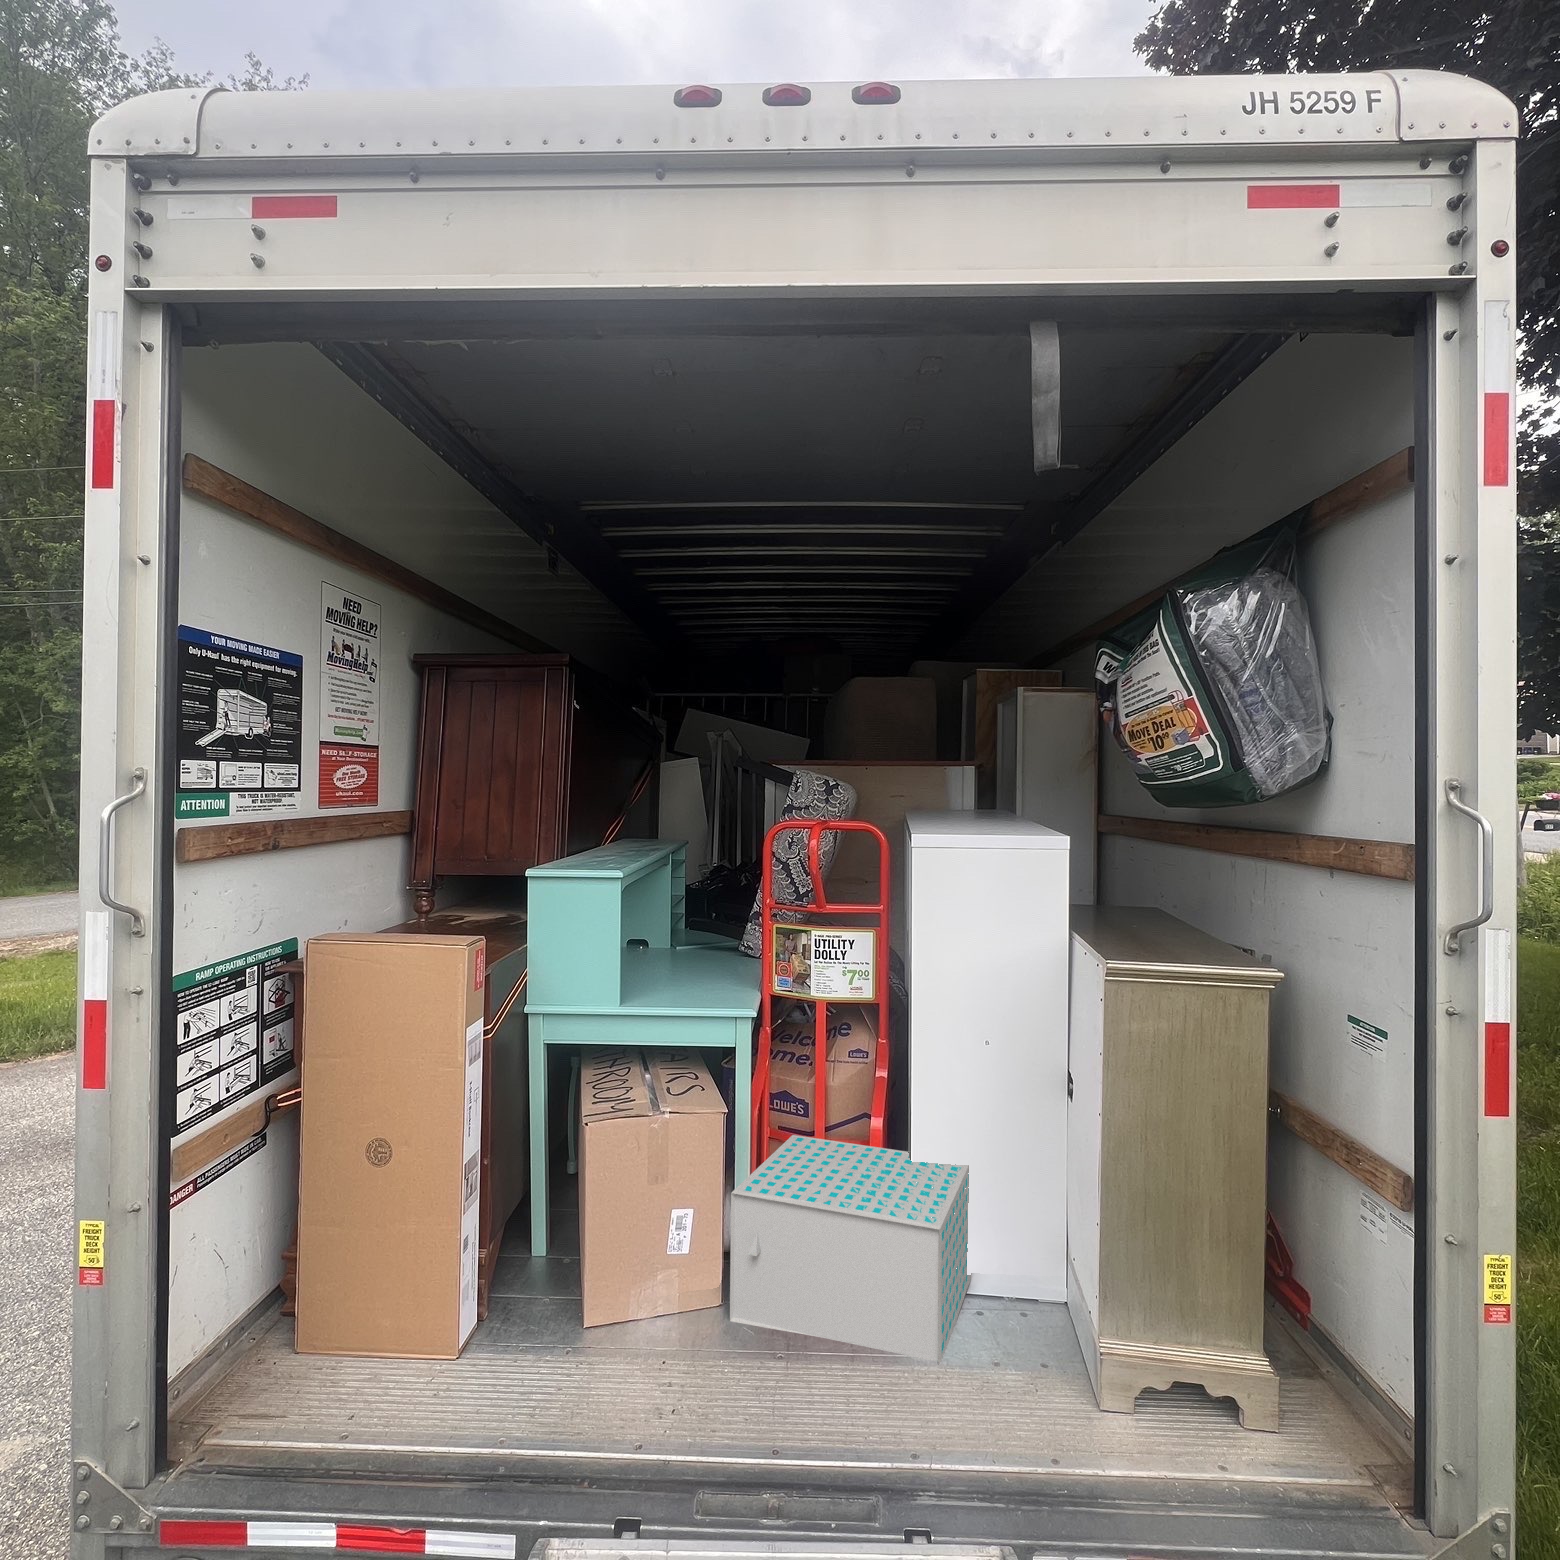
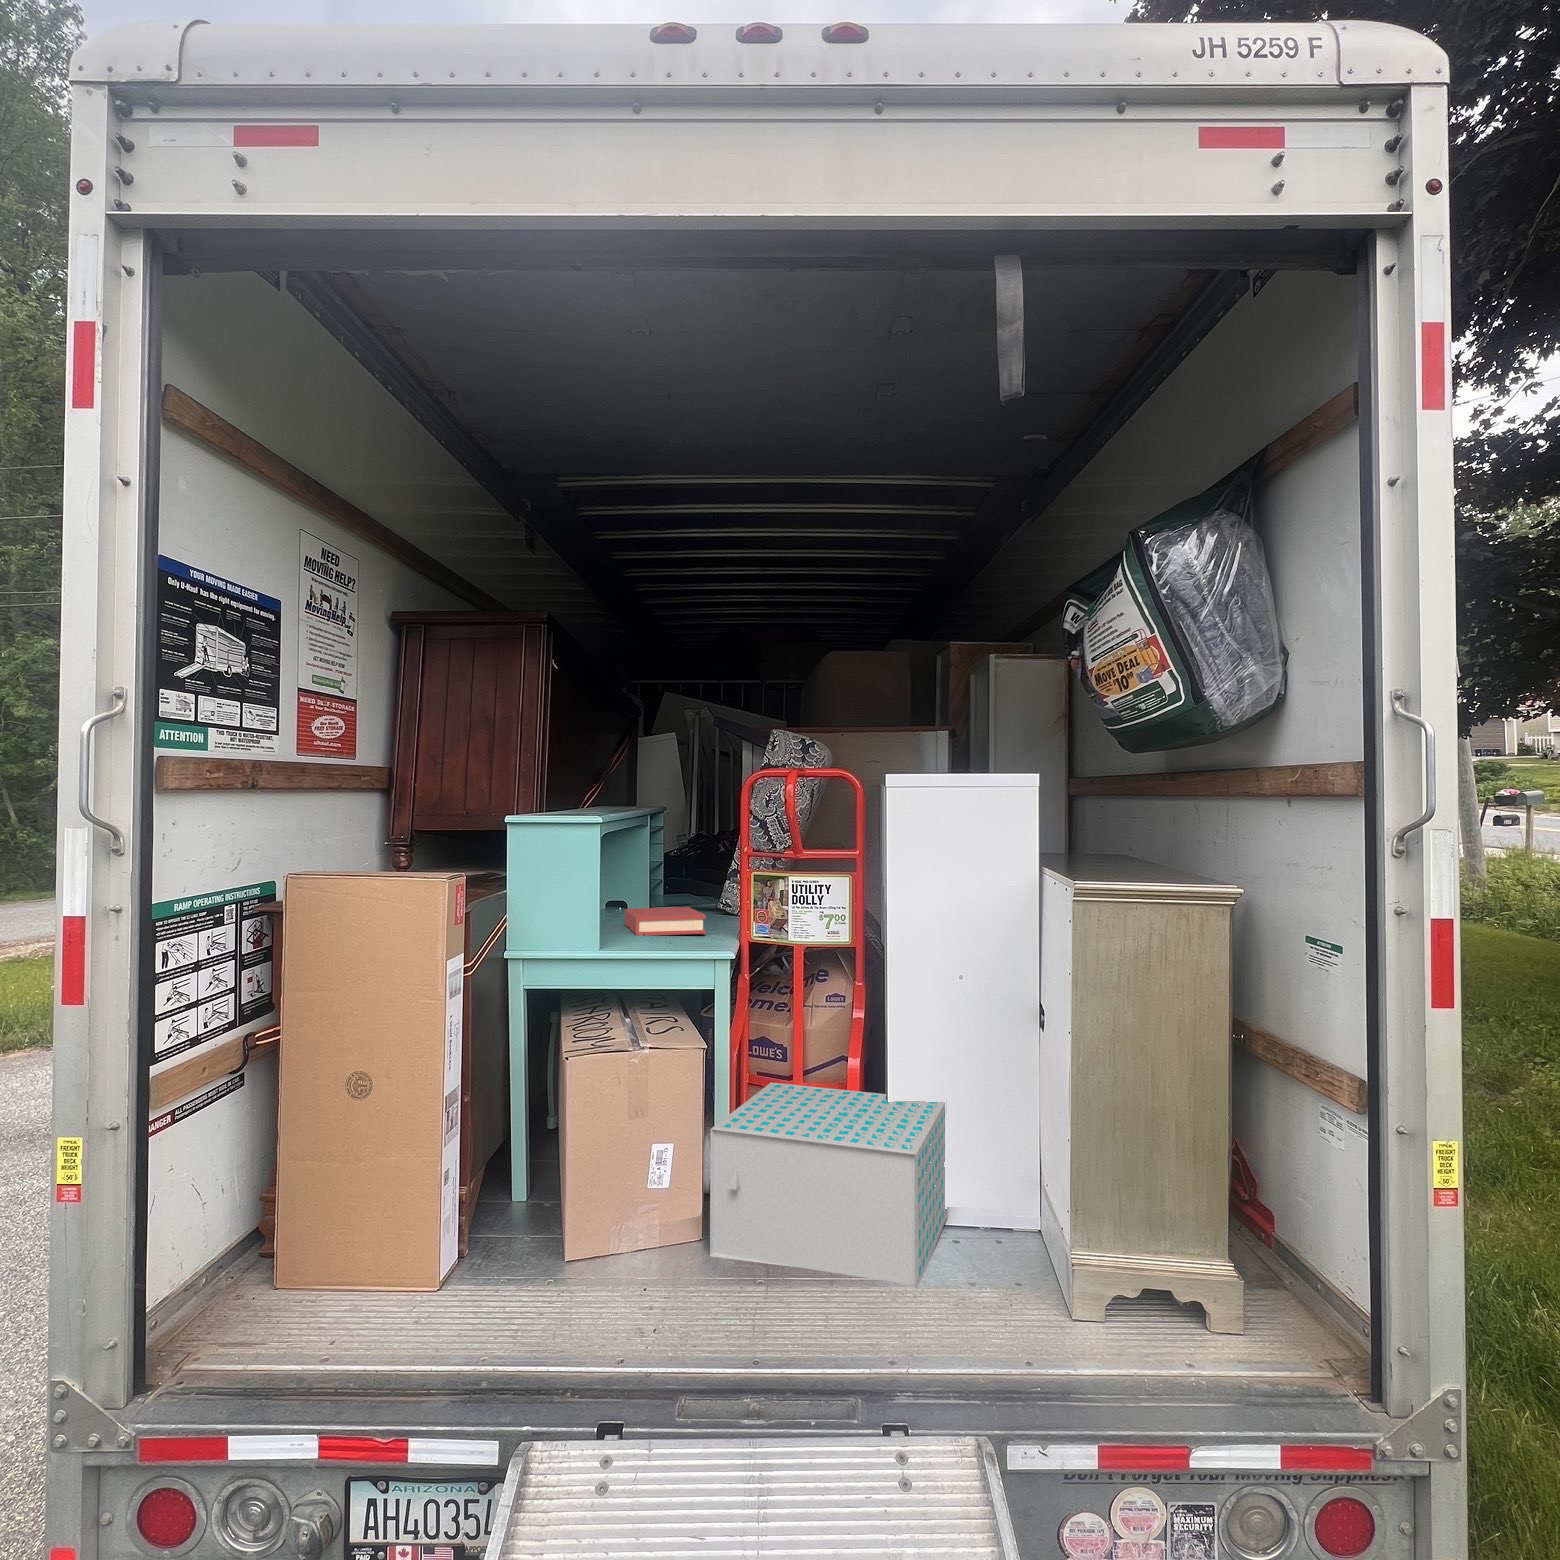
hardback book: none [648,947,728,981] -> present [625,907,706,936]

